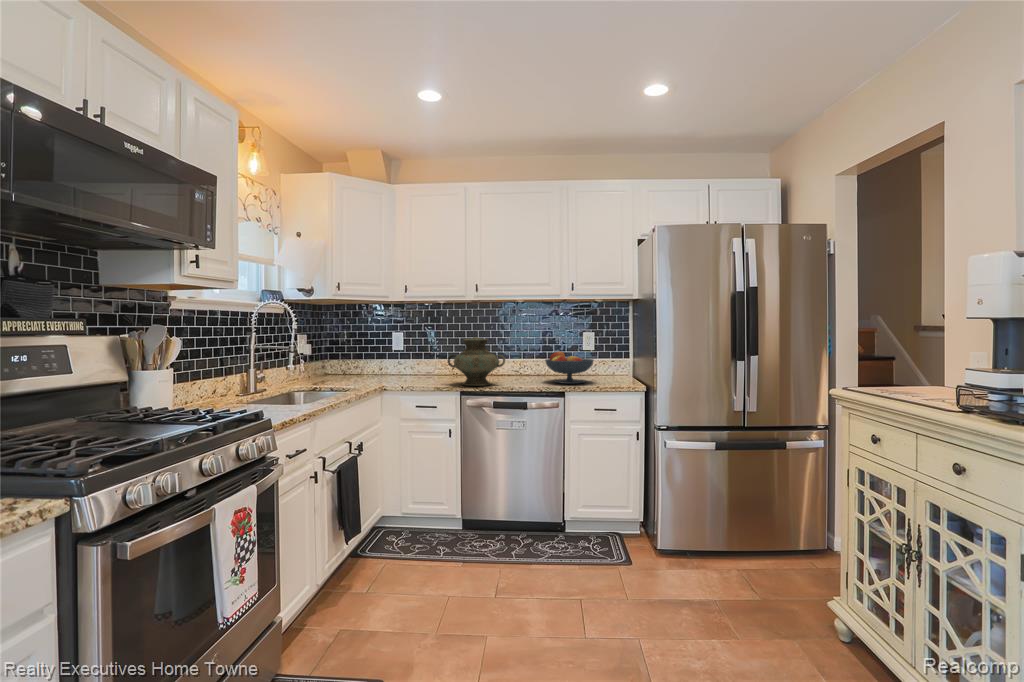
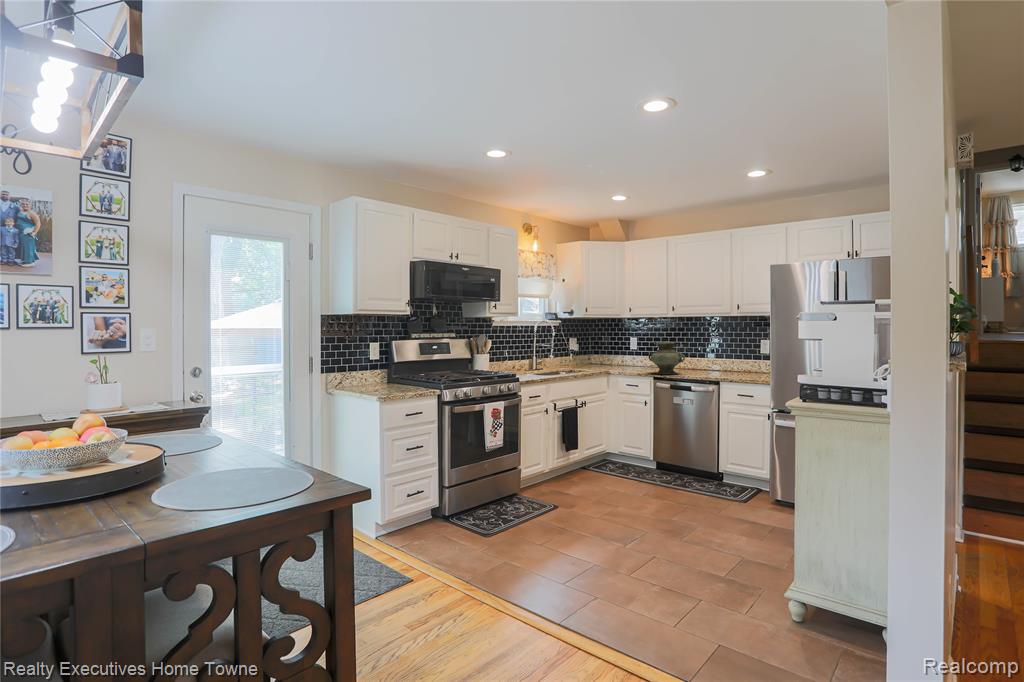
fruit bowl: present [545,352,594,384] -> none [717,353,756,376]

